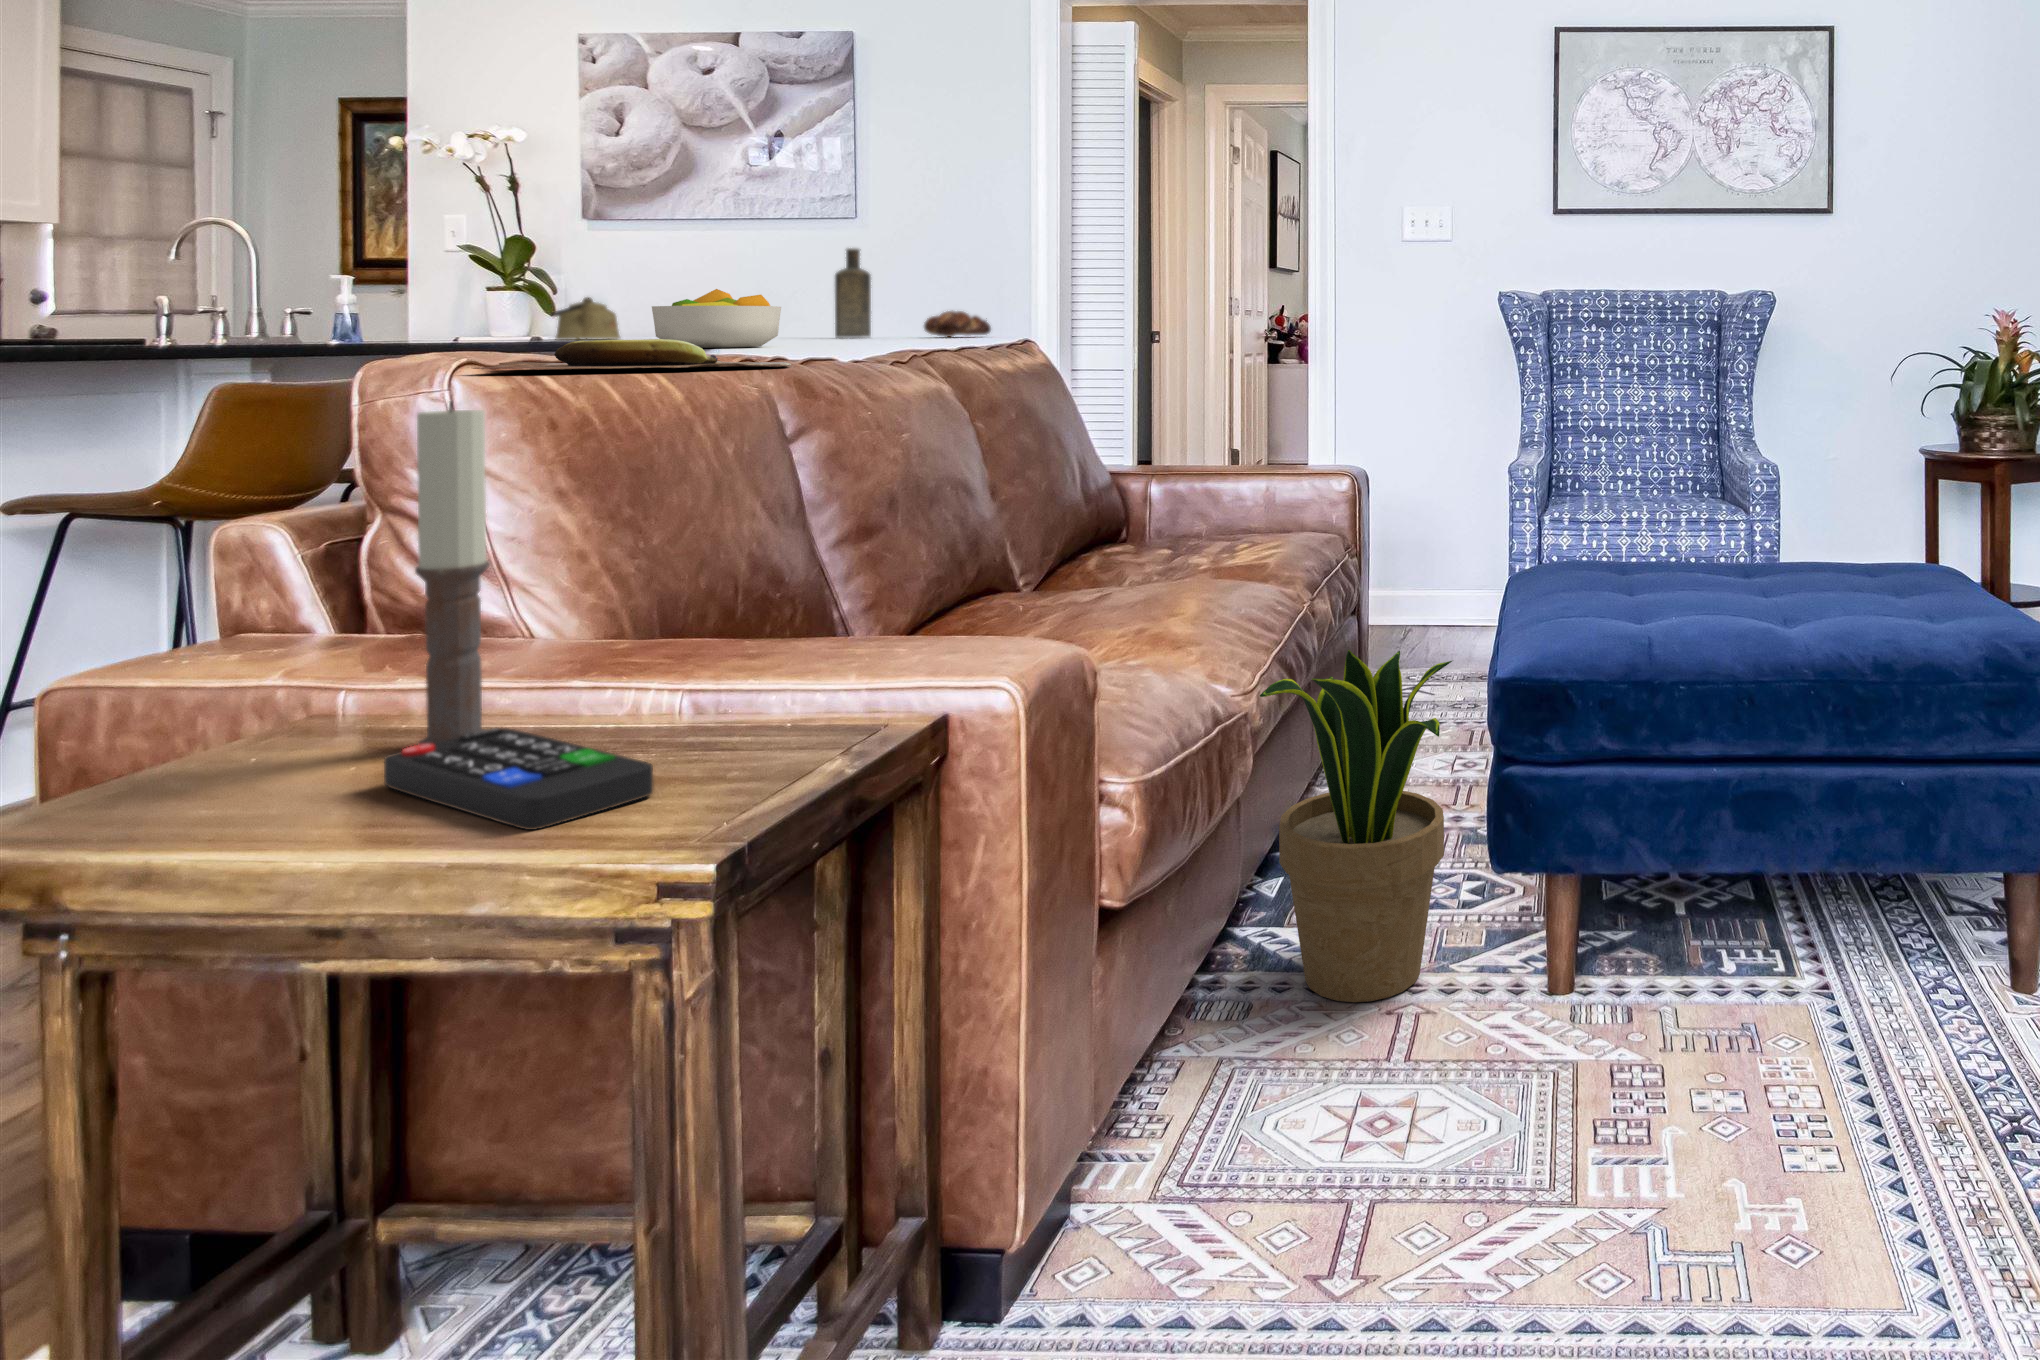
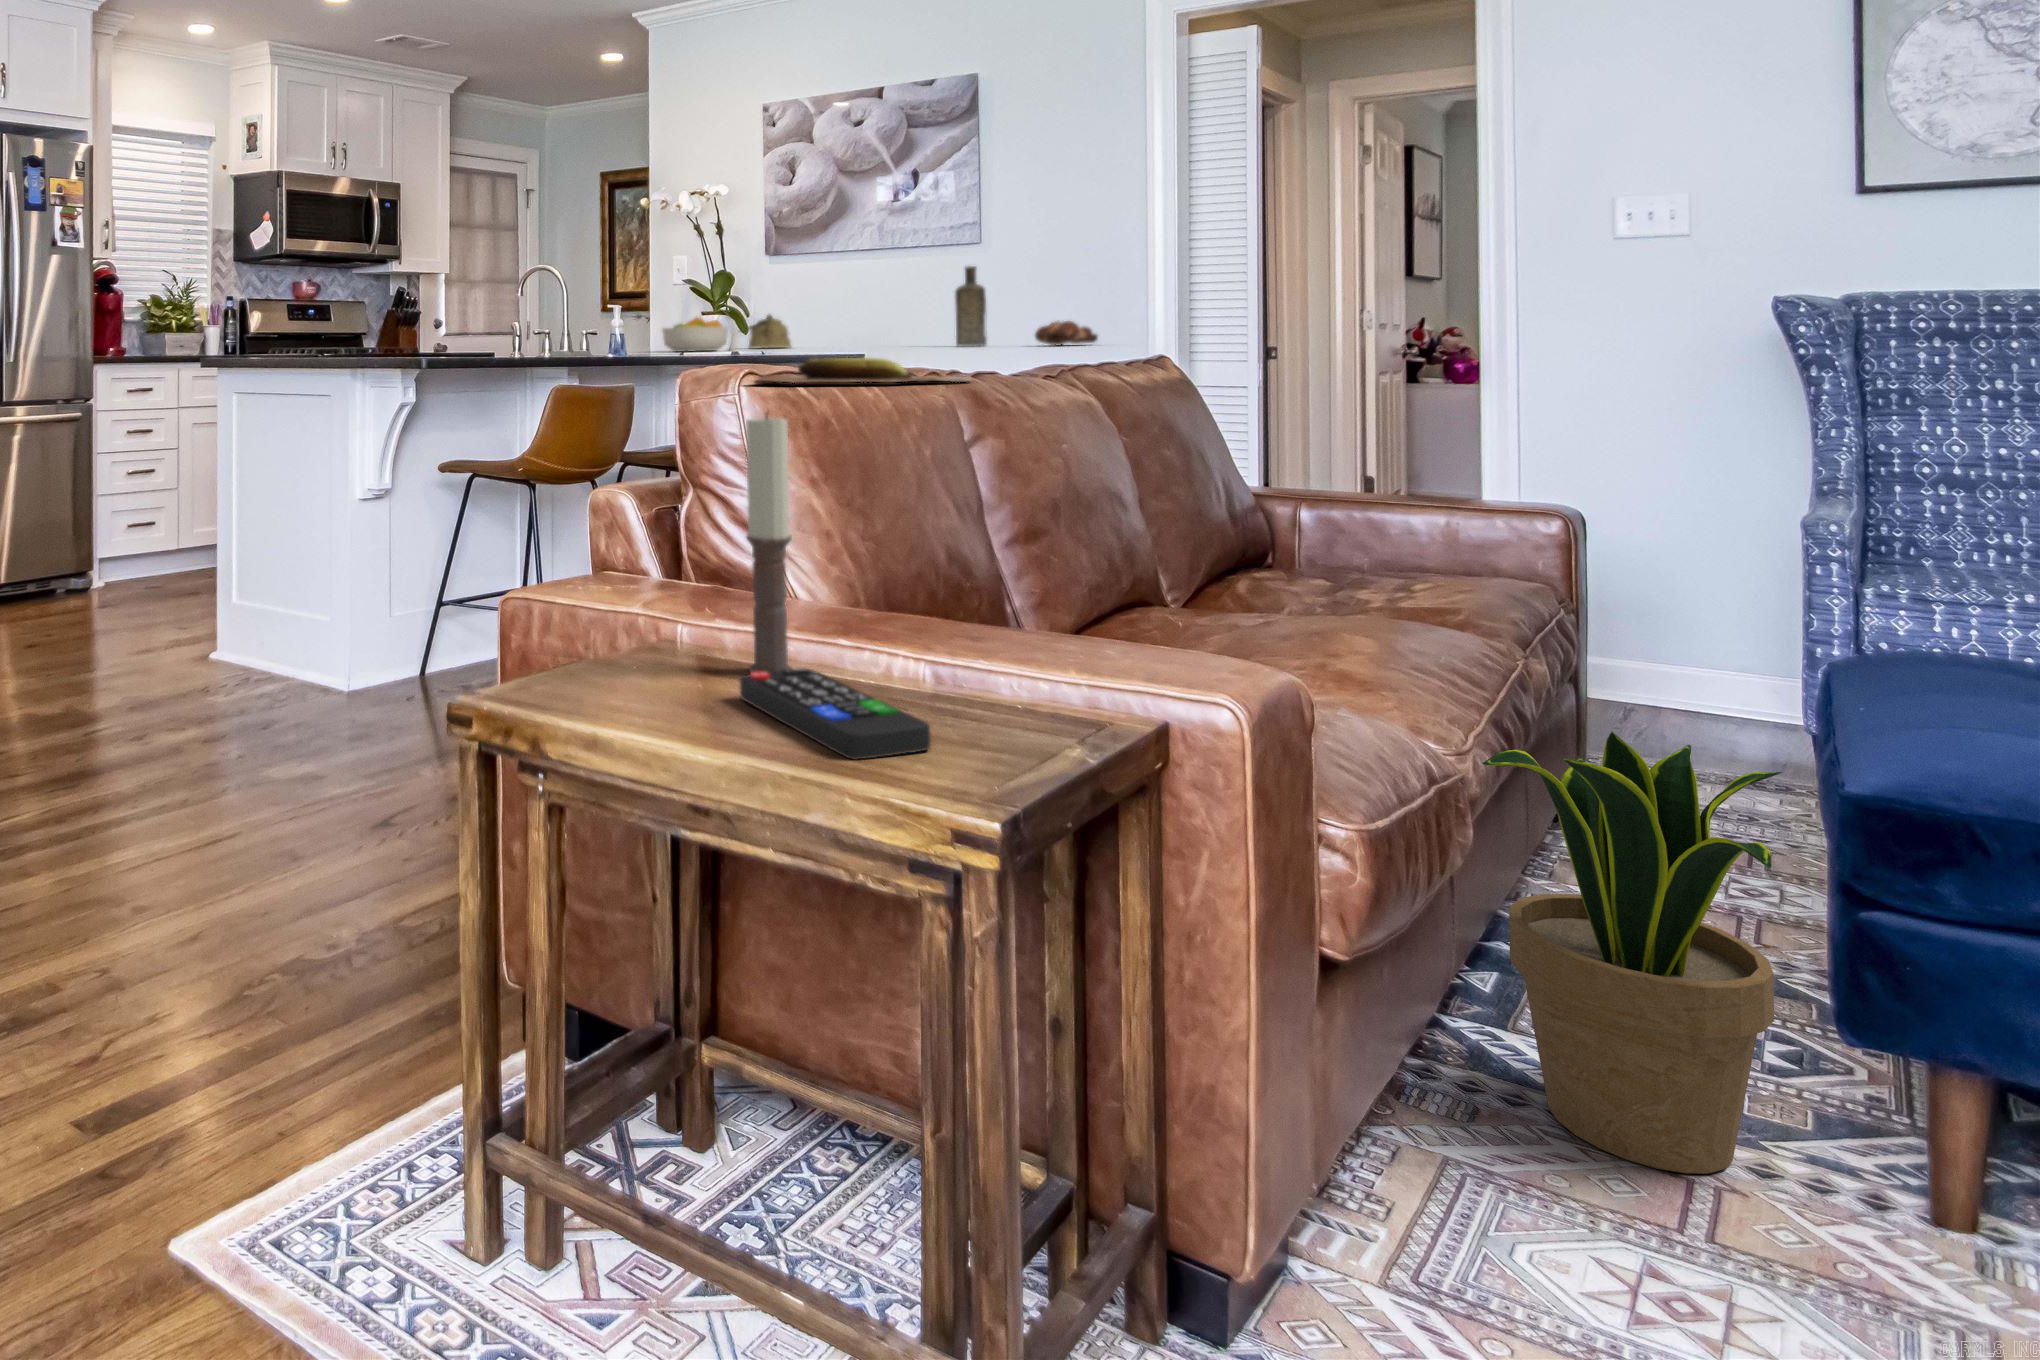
fruit bowl: present [652,289,781,348] -> present [663,317,728,352]

